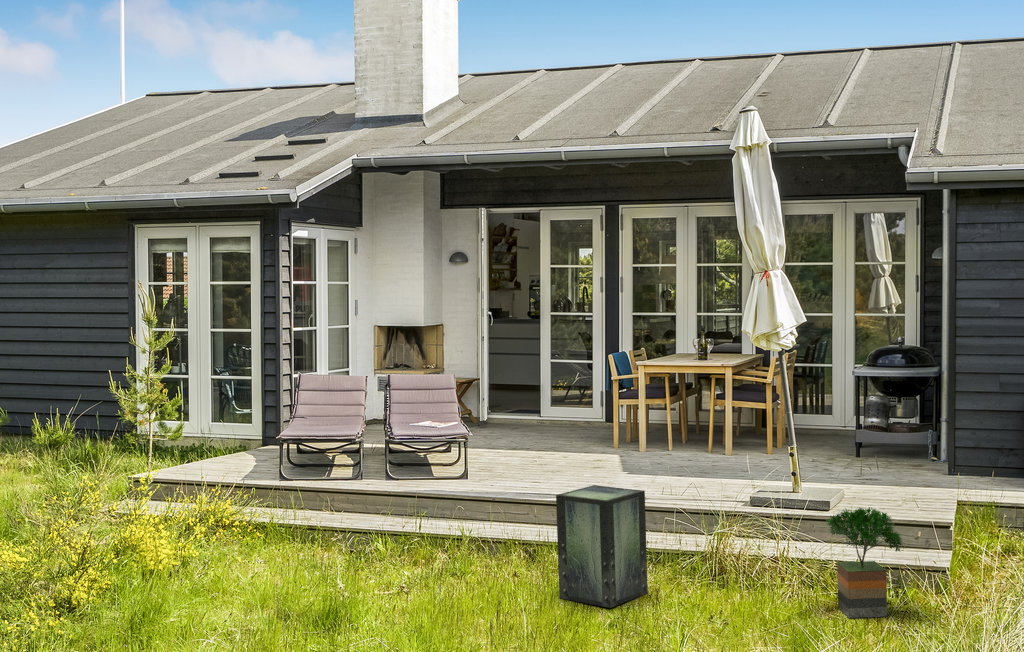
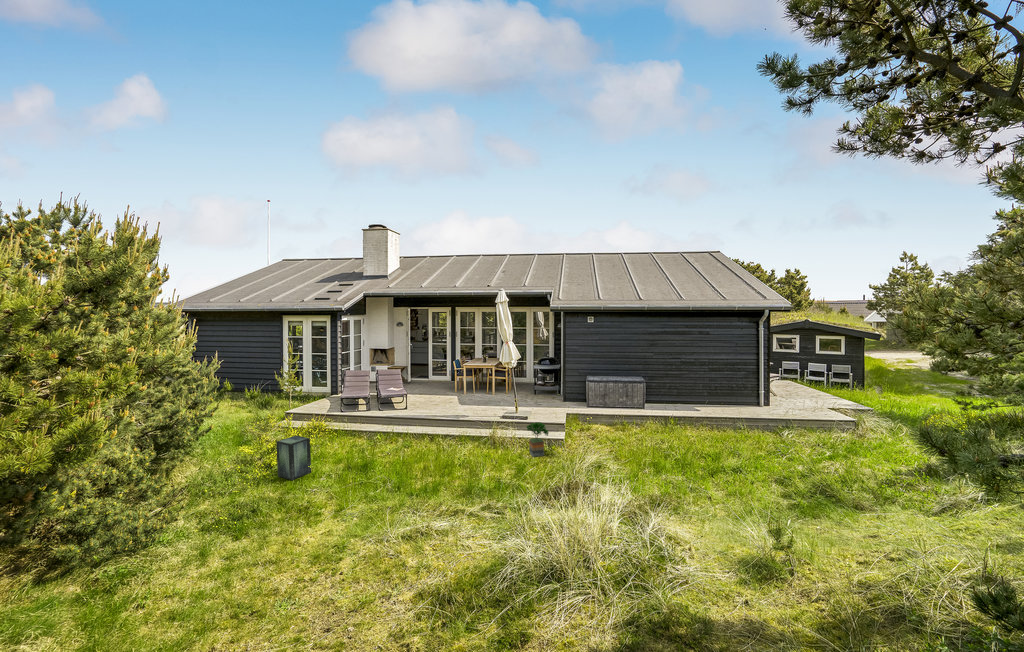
storage box: present [556,485,648,608] -> present [276,436,311,480]

